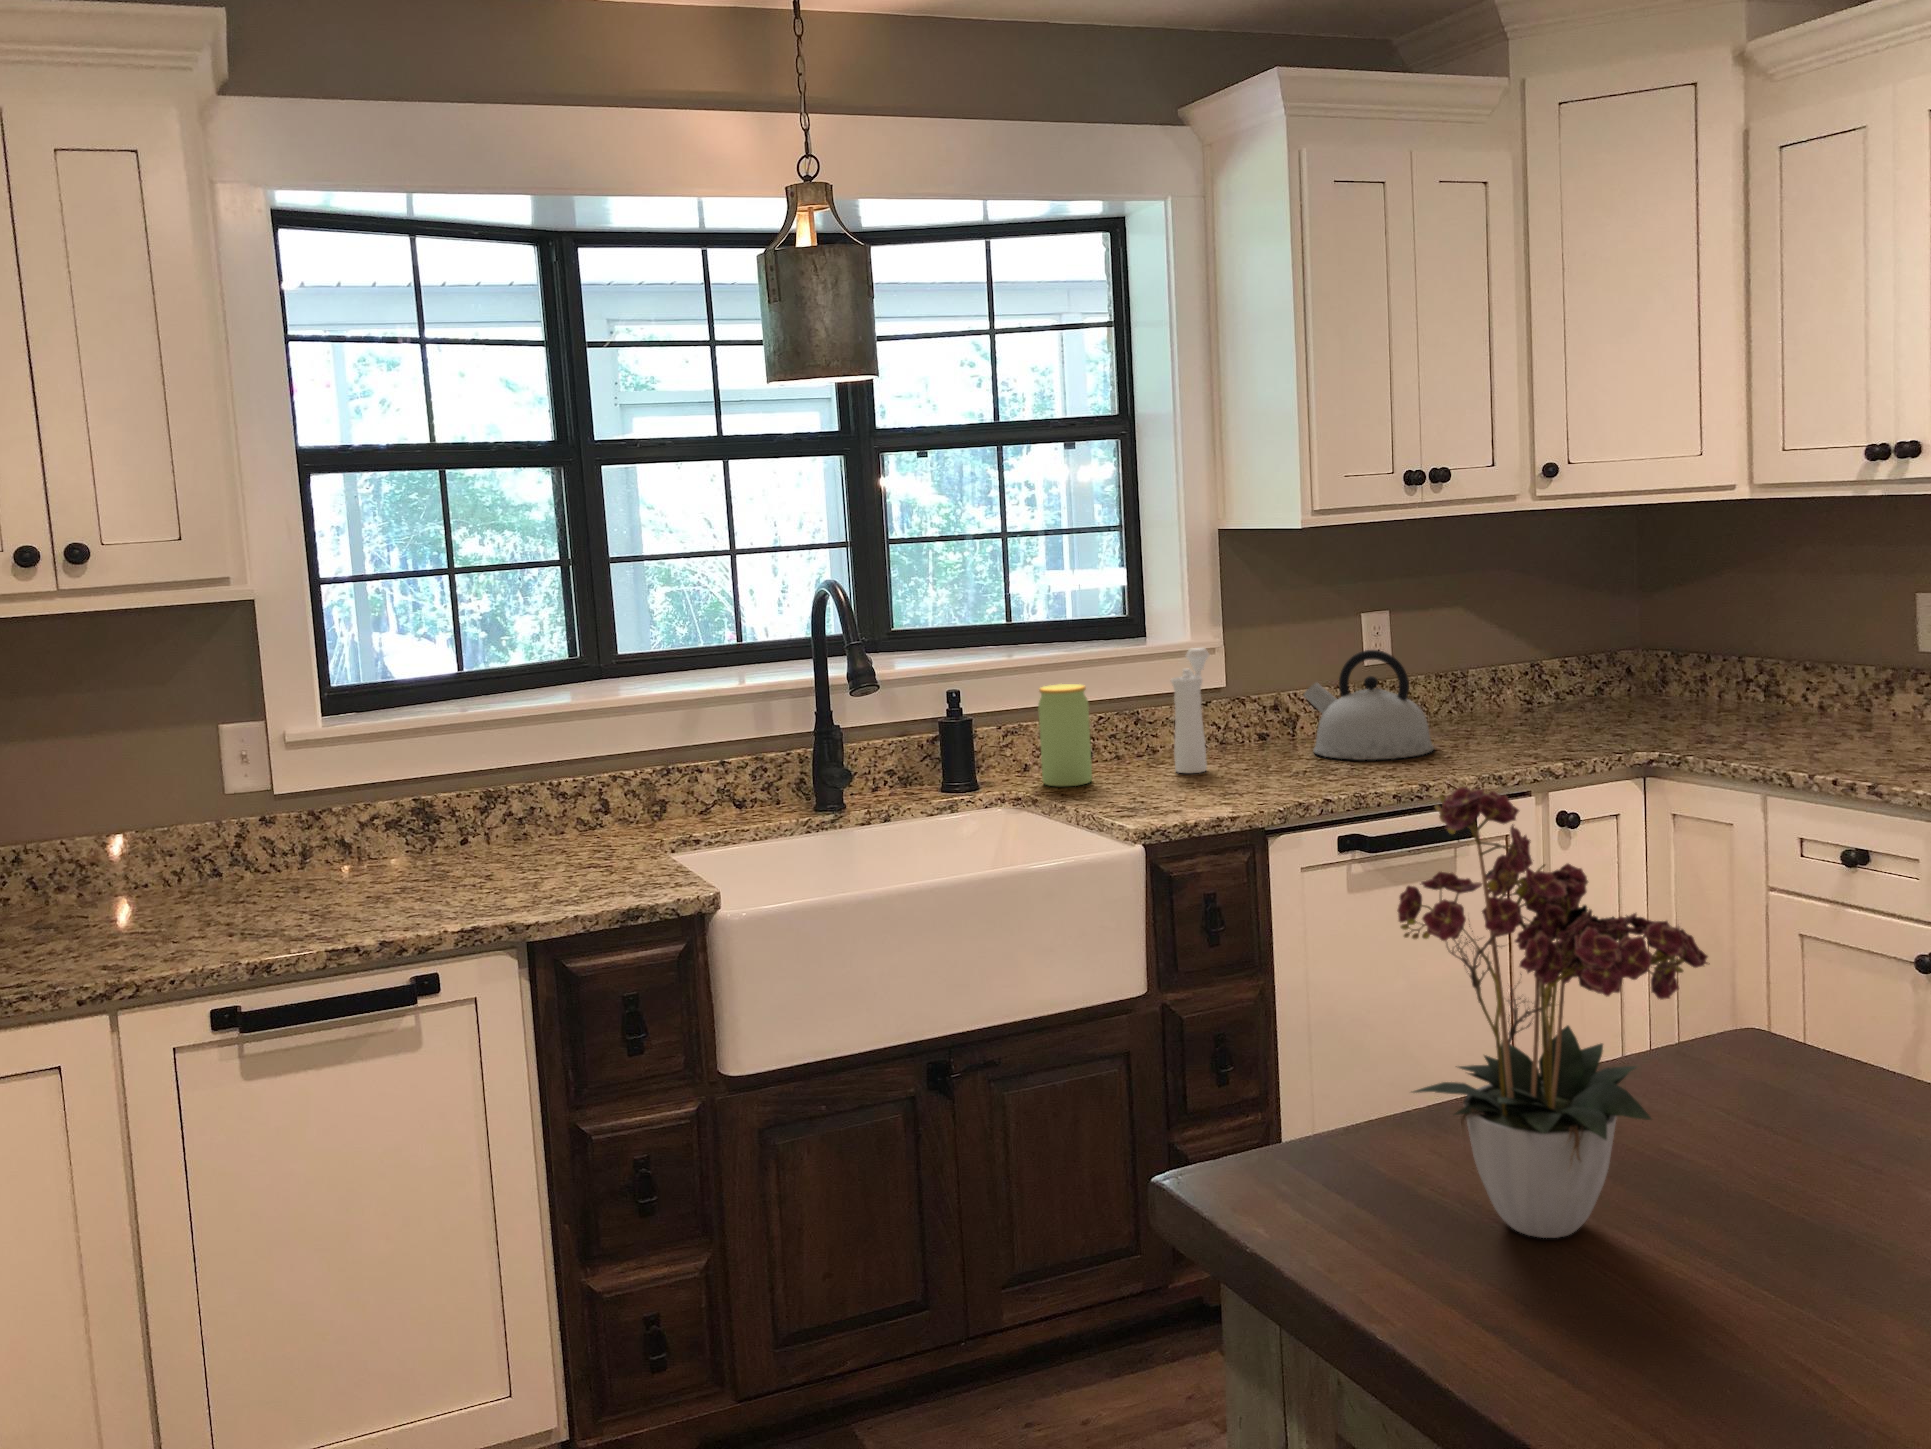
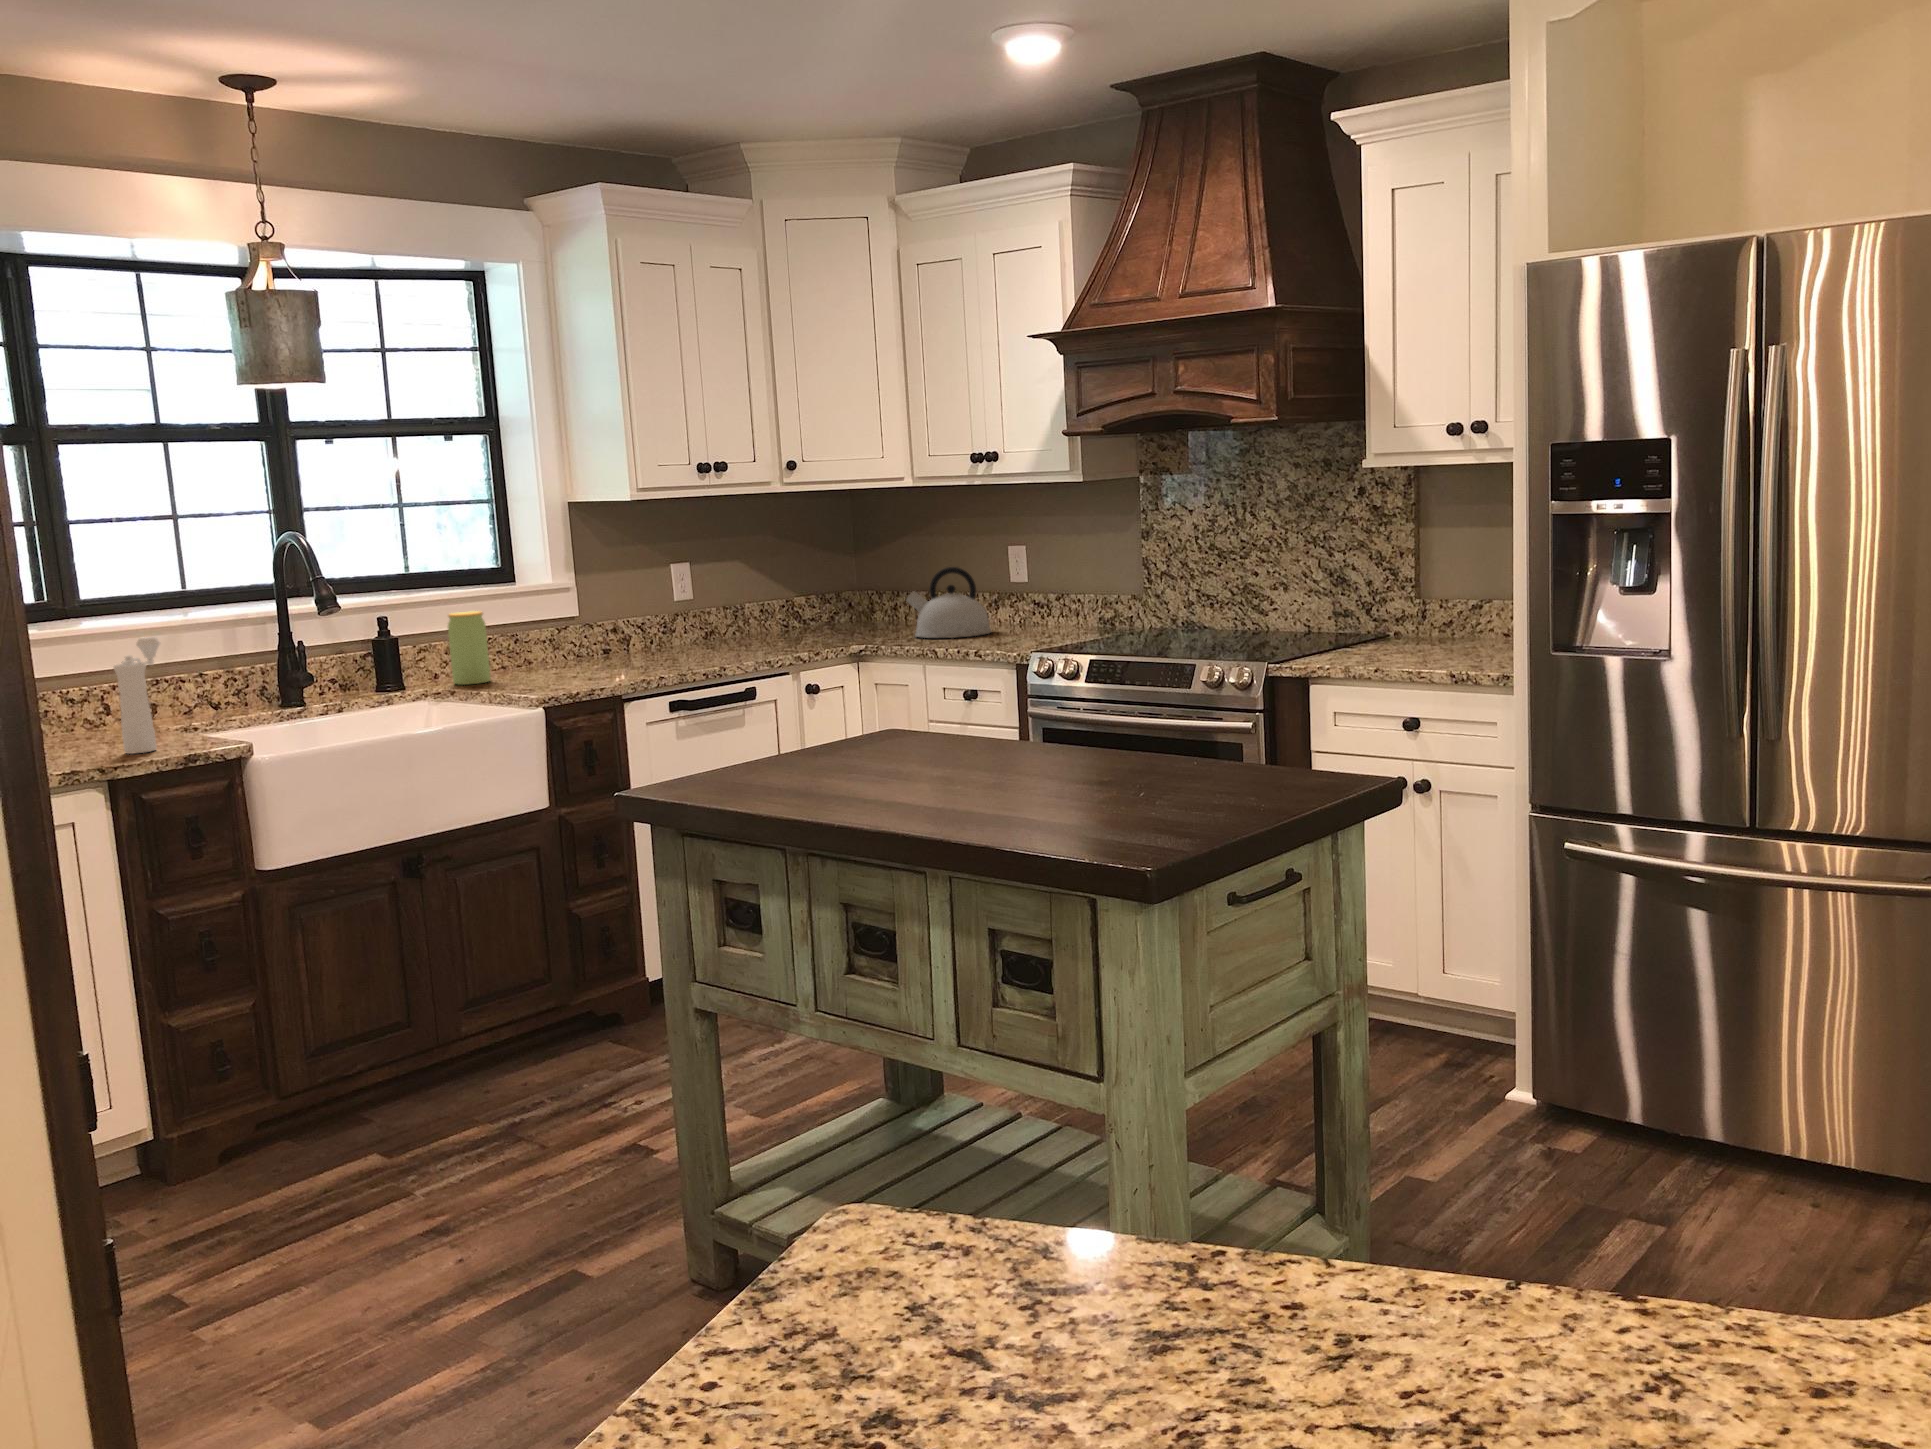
pepper mill: present [1171,648,1209,773] -> present [113,637,160,754]
kettle: present [1304,650,1434,760] -> present [906,567,991,638]
flower arrangement: present [1397,787,1710,1238] -> none [726,576,874,787]

